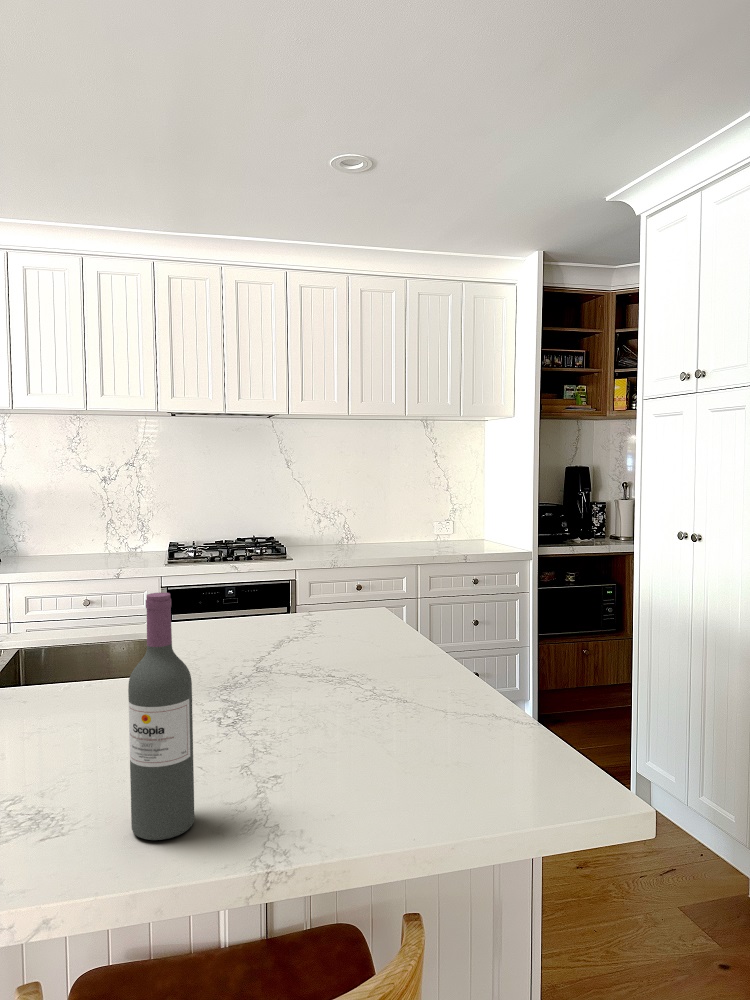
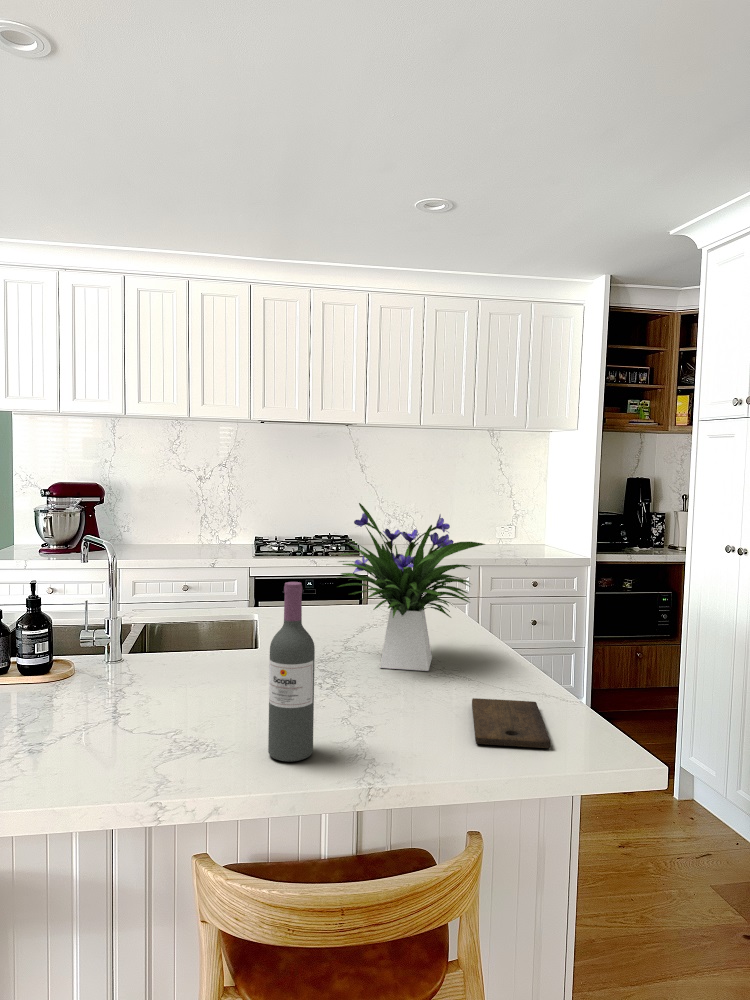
flower arrangement: none [238,491,420,693] -> present [337,503,485,671]
cutting board: none [408,728,508,793] -> present [472,698,550,748]

